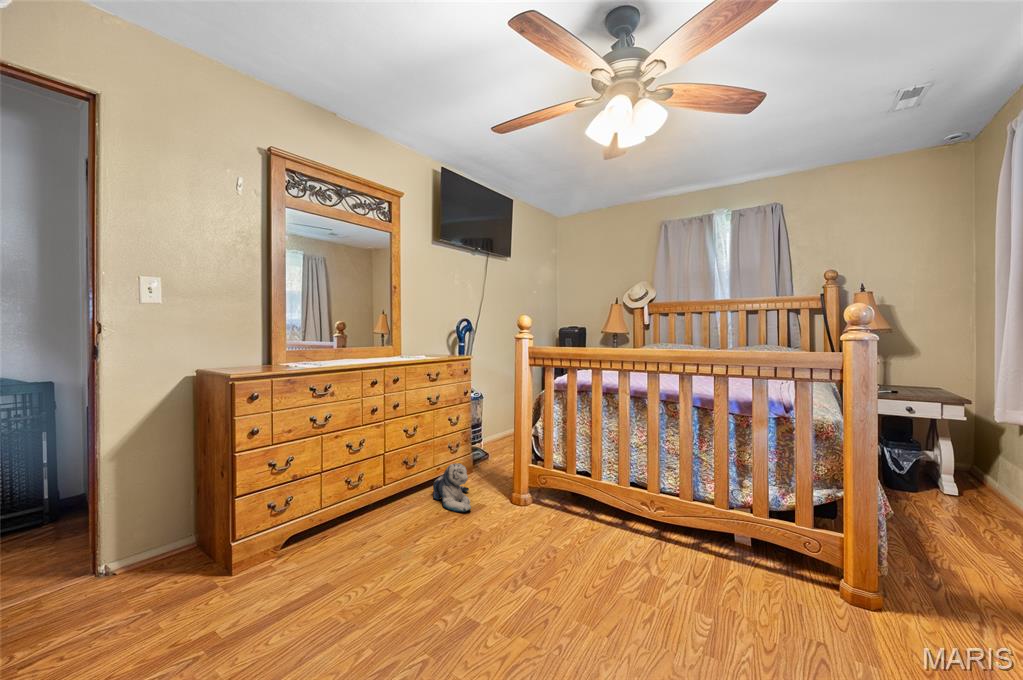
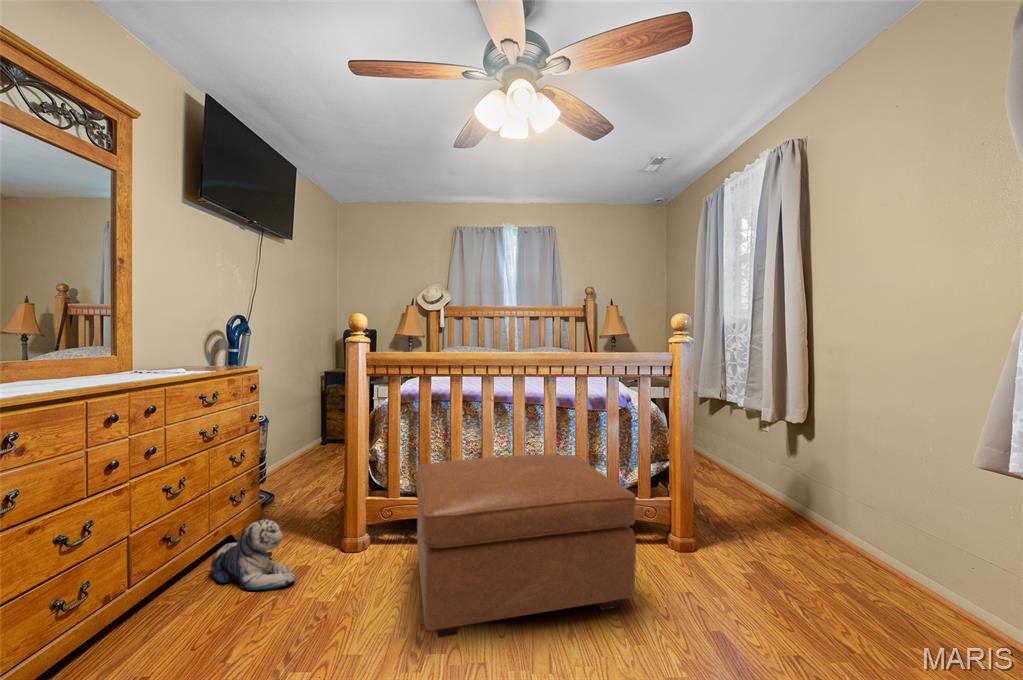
ottoman: none [515,443,734,631] -> present [416,455,636,638]

